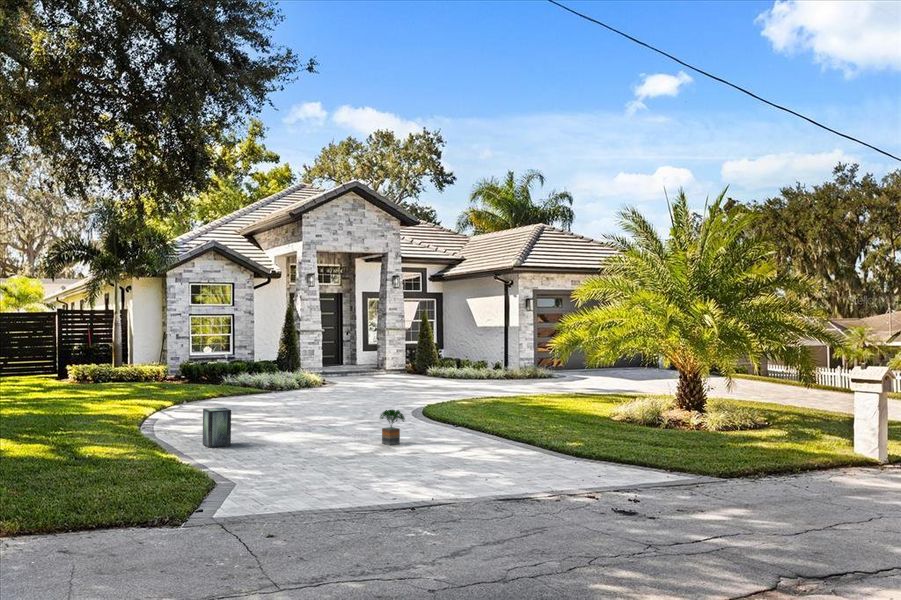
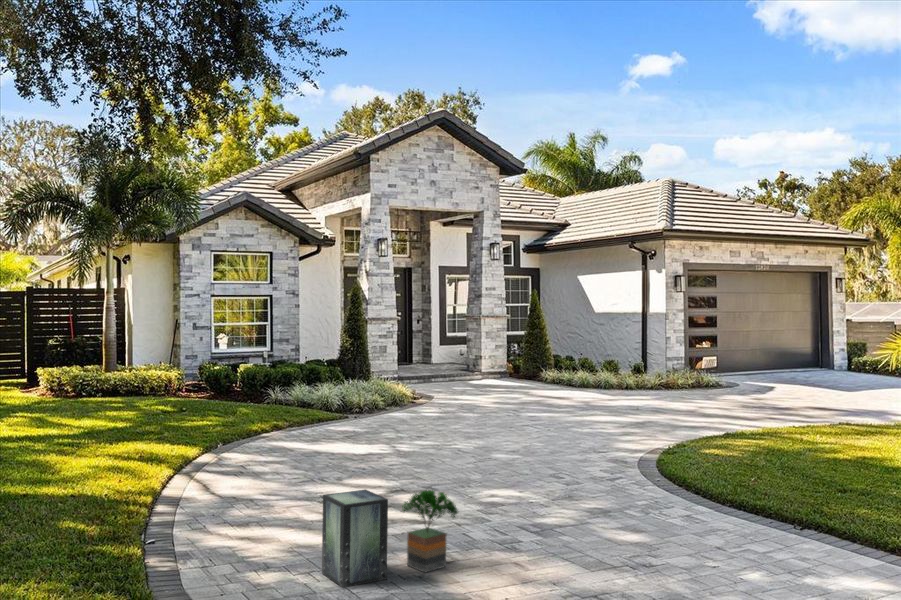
potted tree: present [380,410,405,445] -> present [402,490,458,572]

